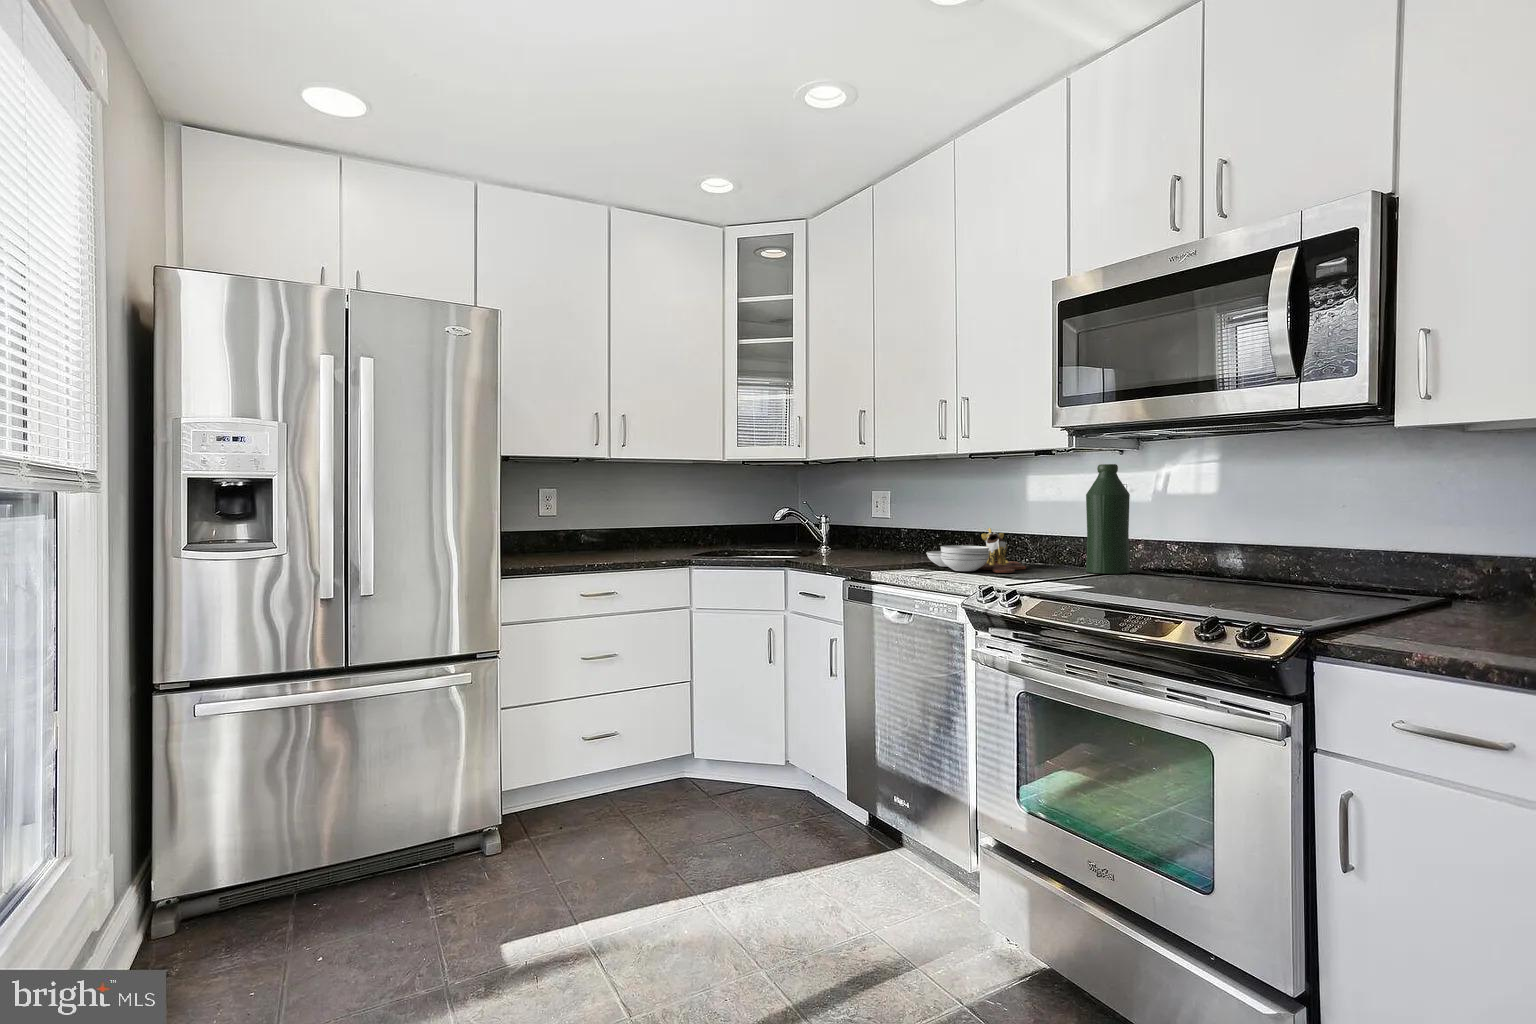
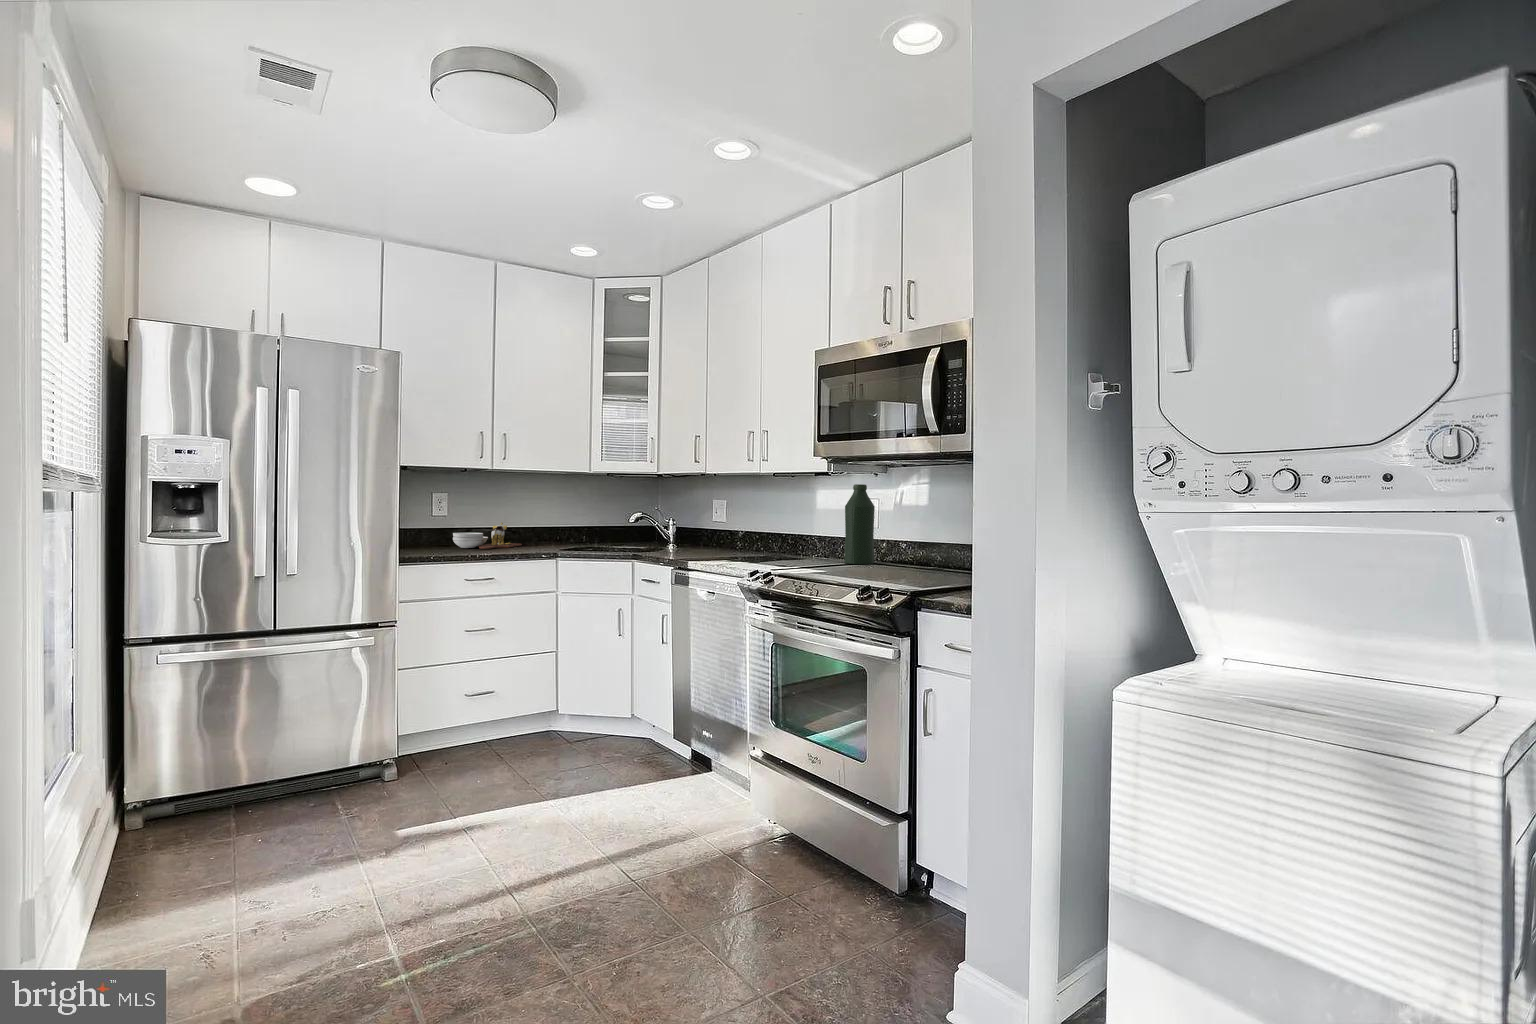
cutting board: present [926,528,1026,573] -> present [453,523,522,549]

